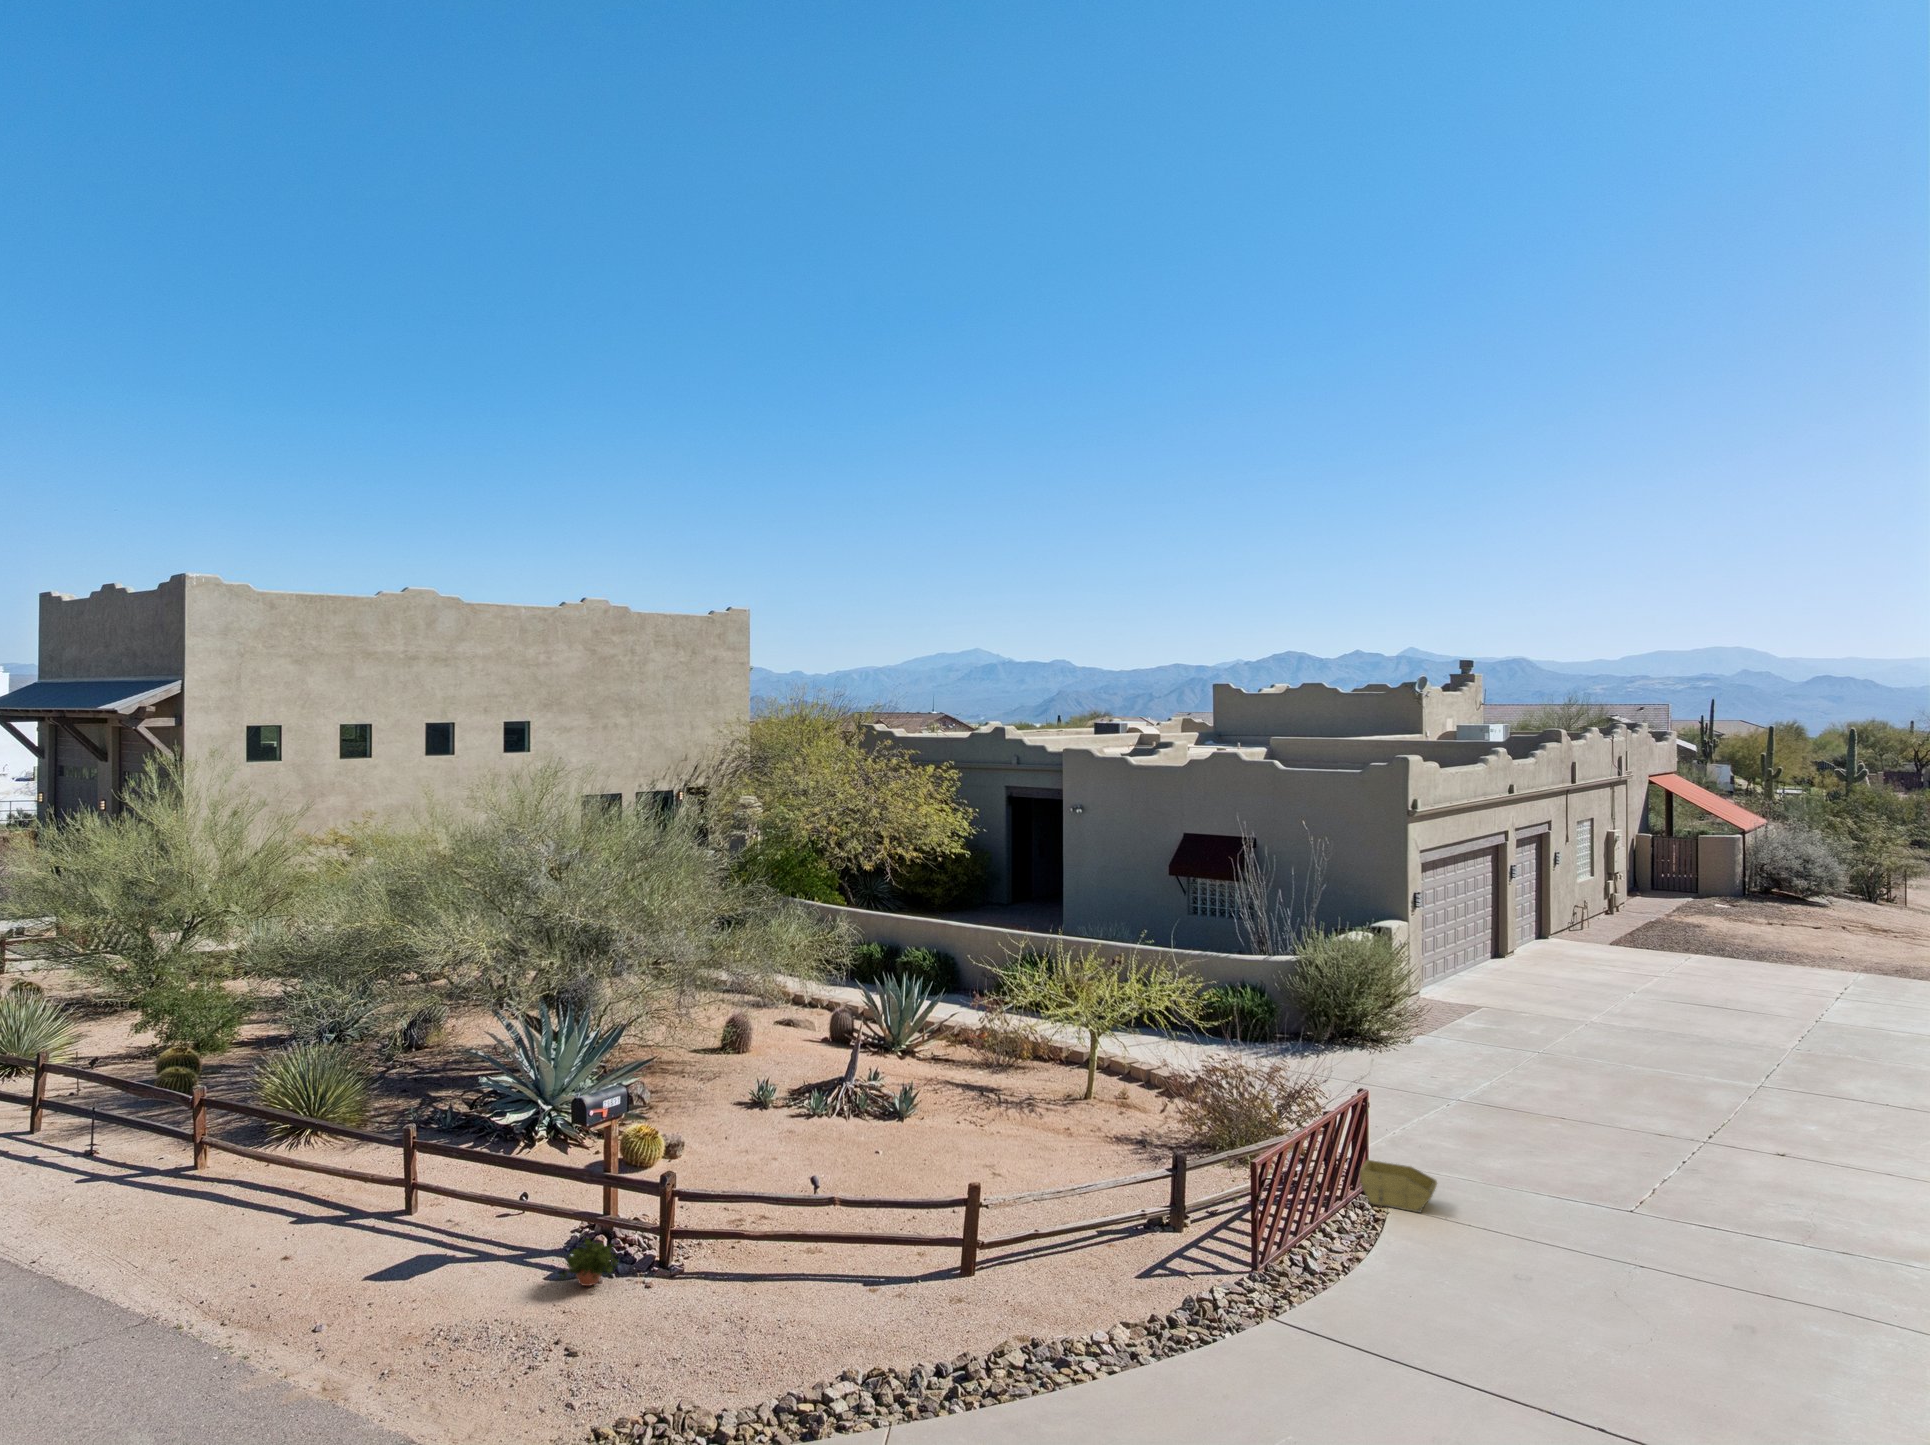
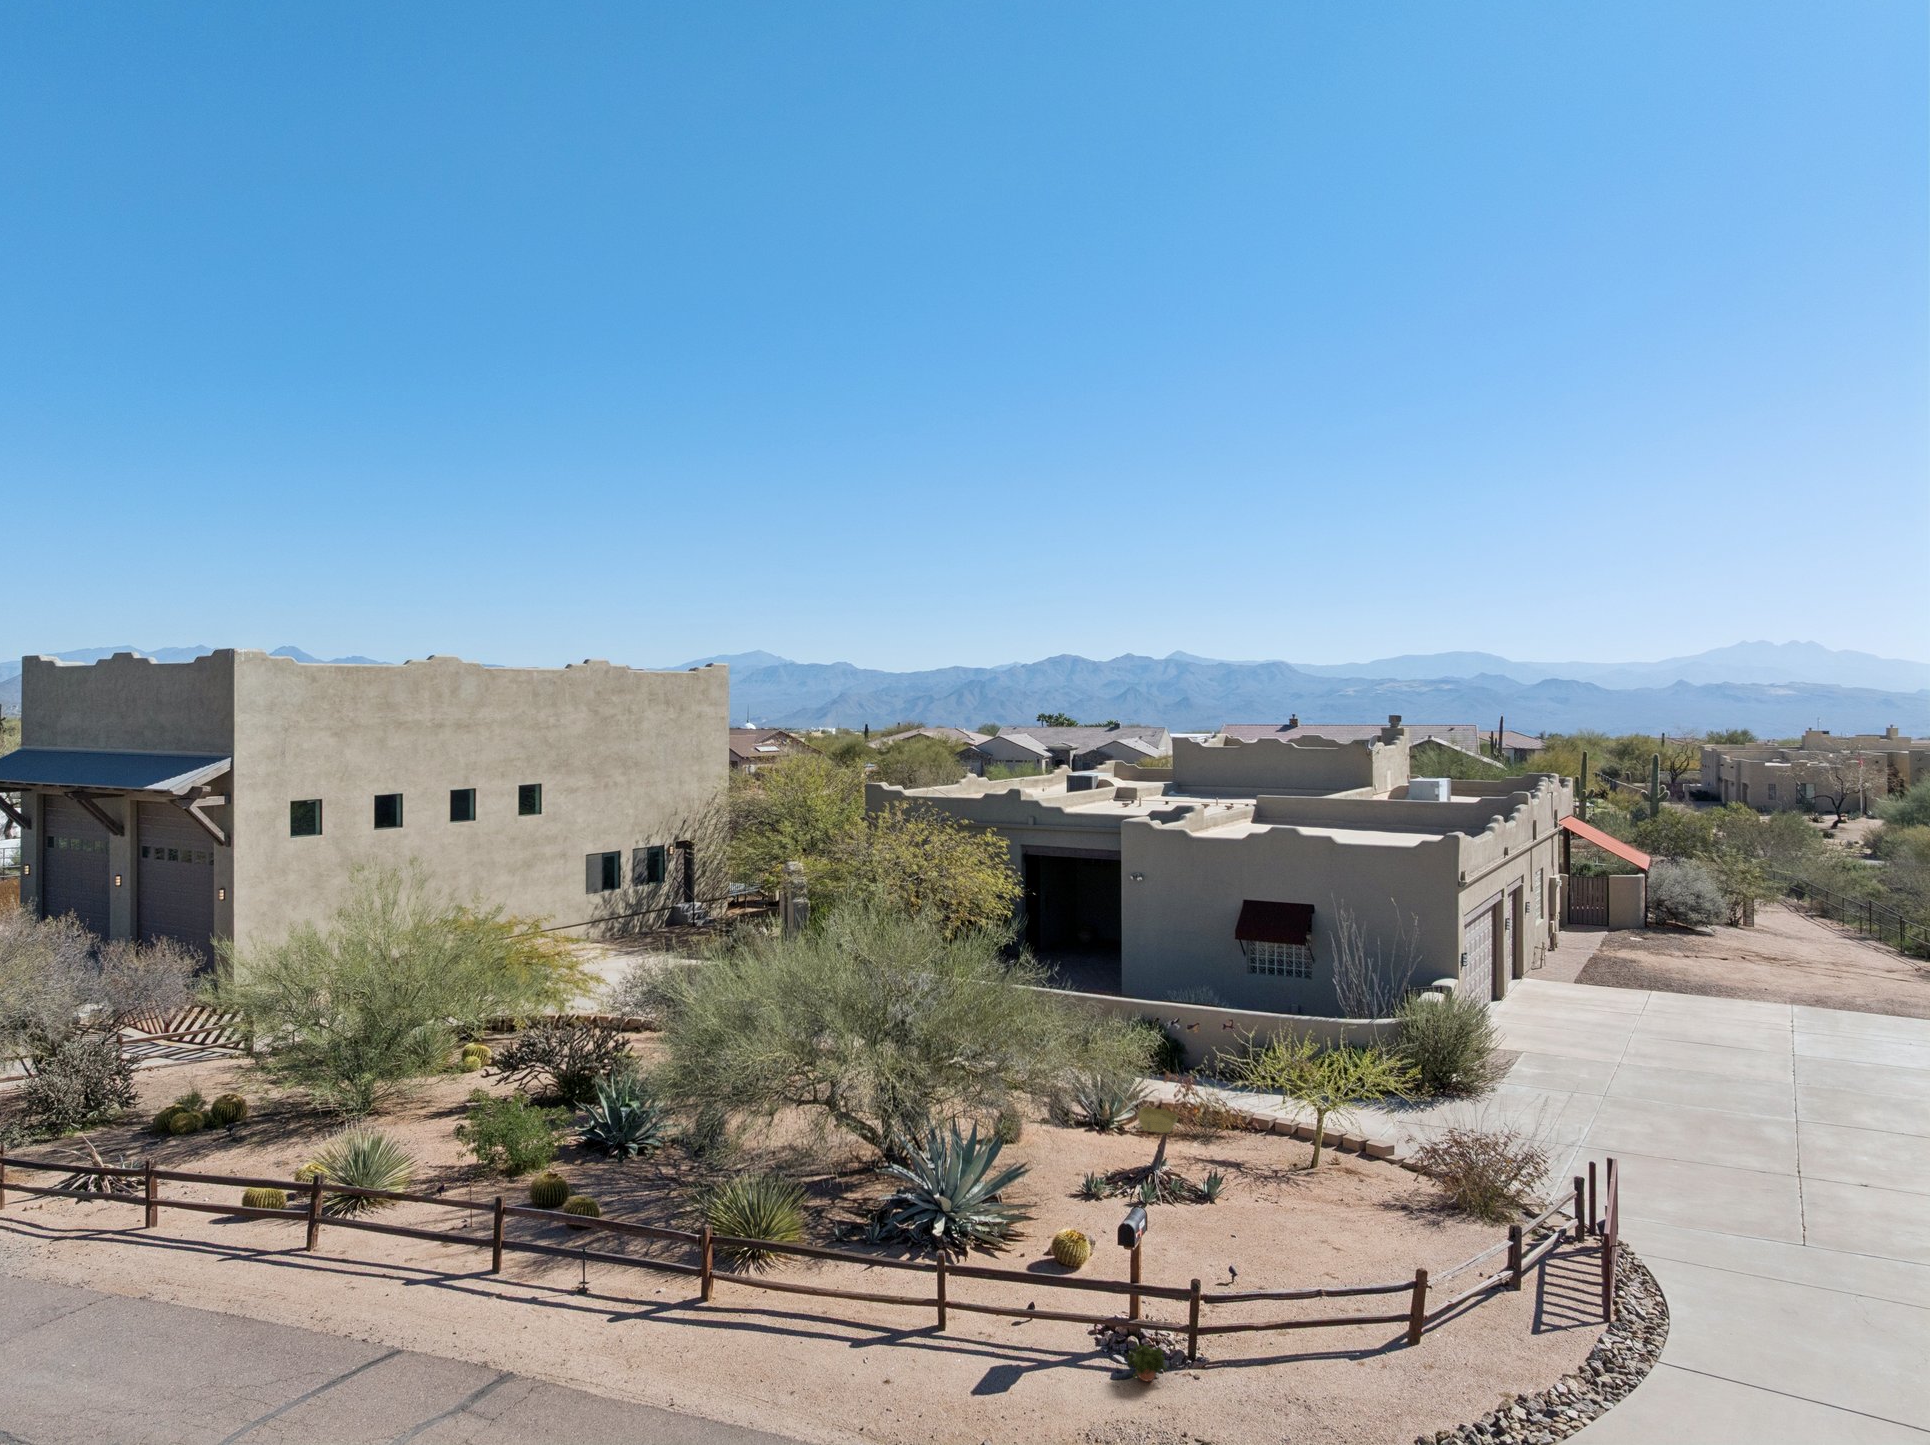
storage bin: present [1359,1160,1437,1212] -> present [1138,1107,1178,1133]

